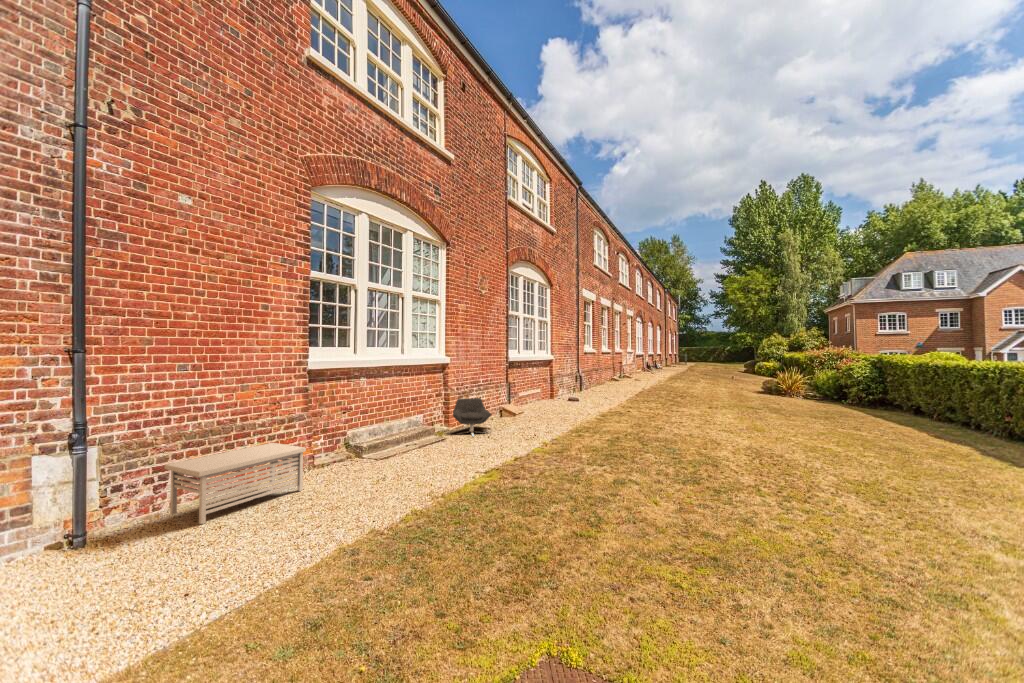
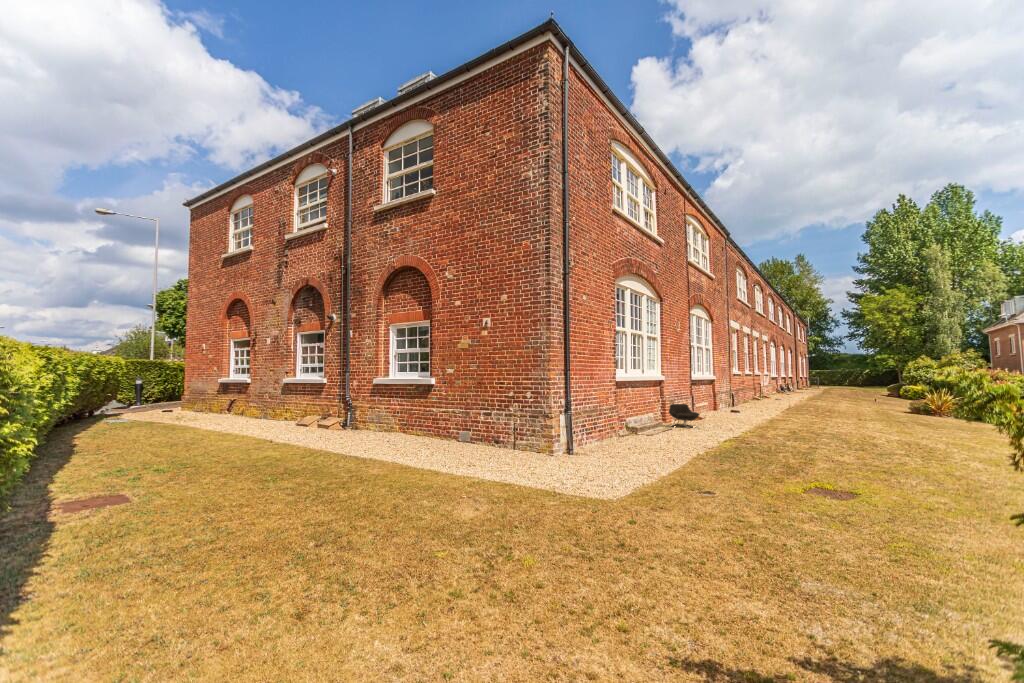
storage bench: present [164,443,306,524] -> none [586,419,635,450]

